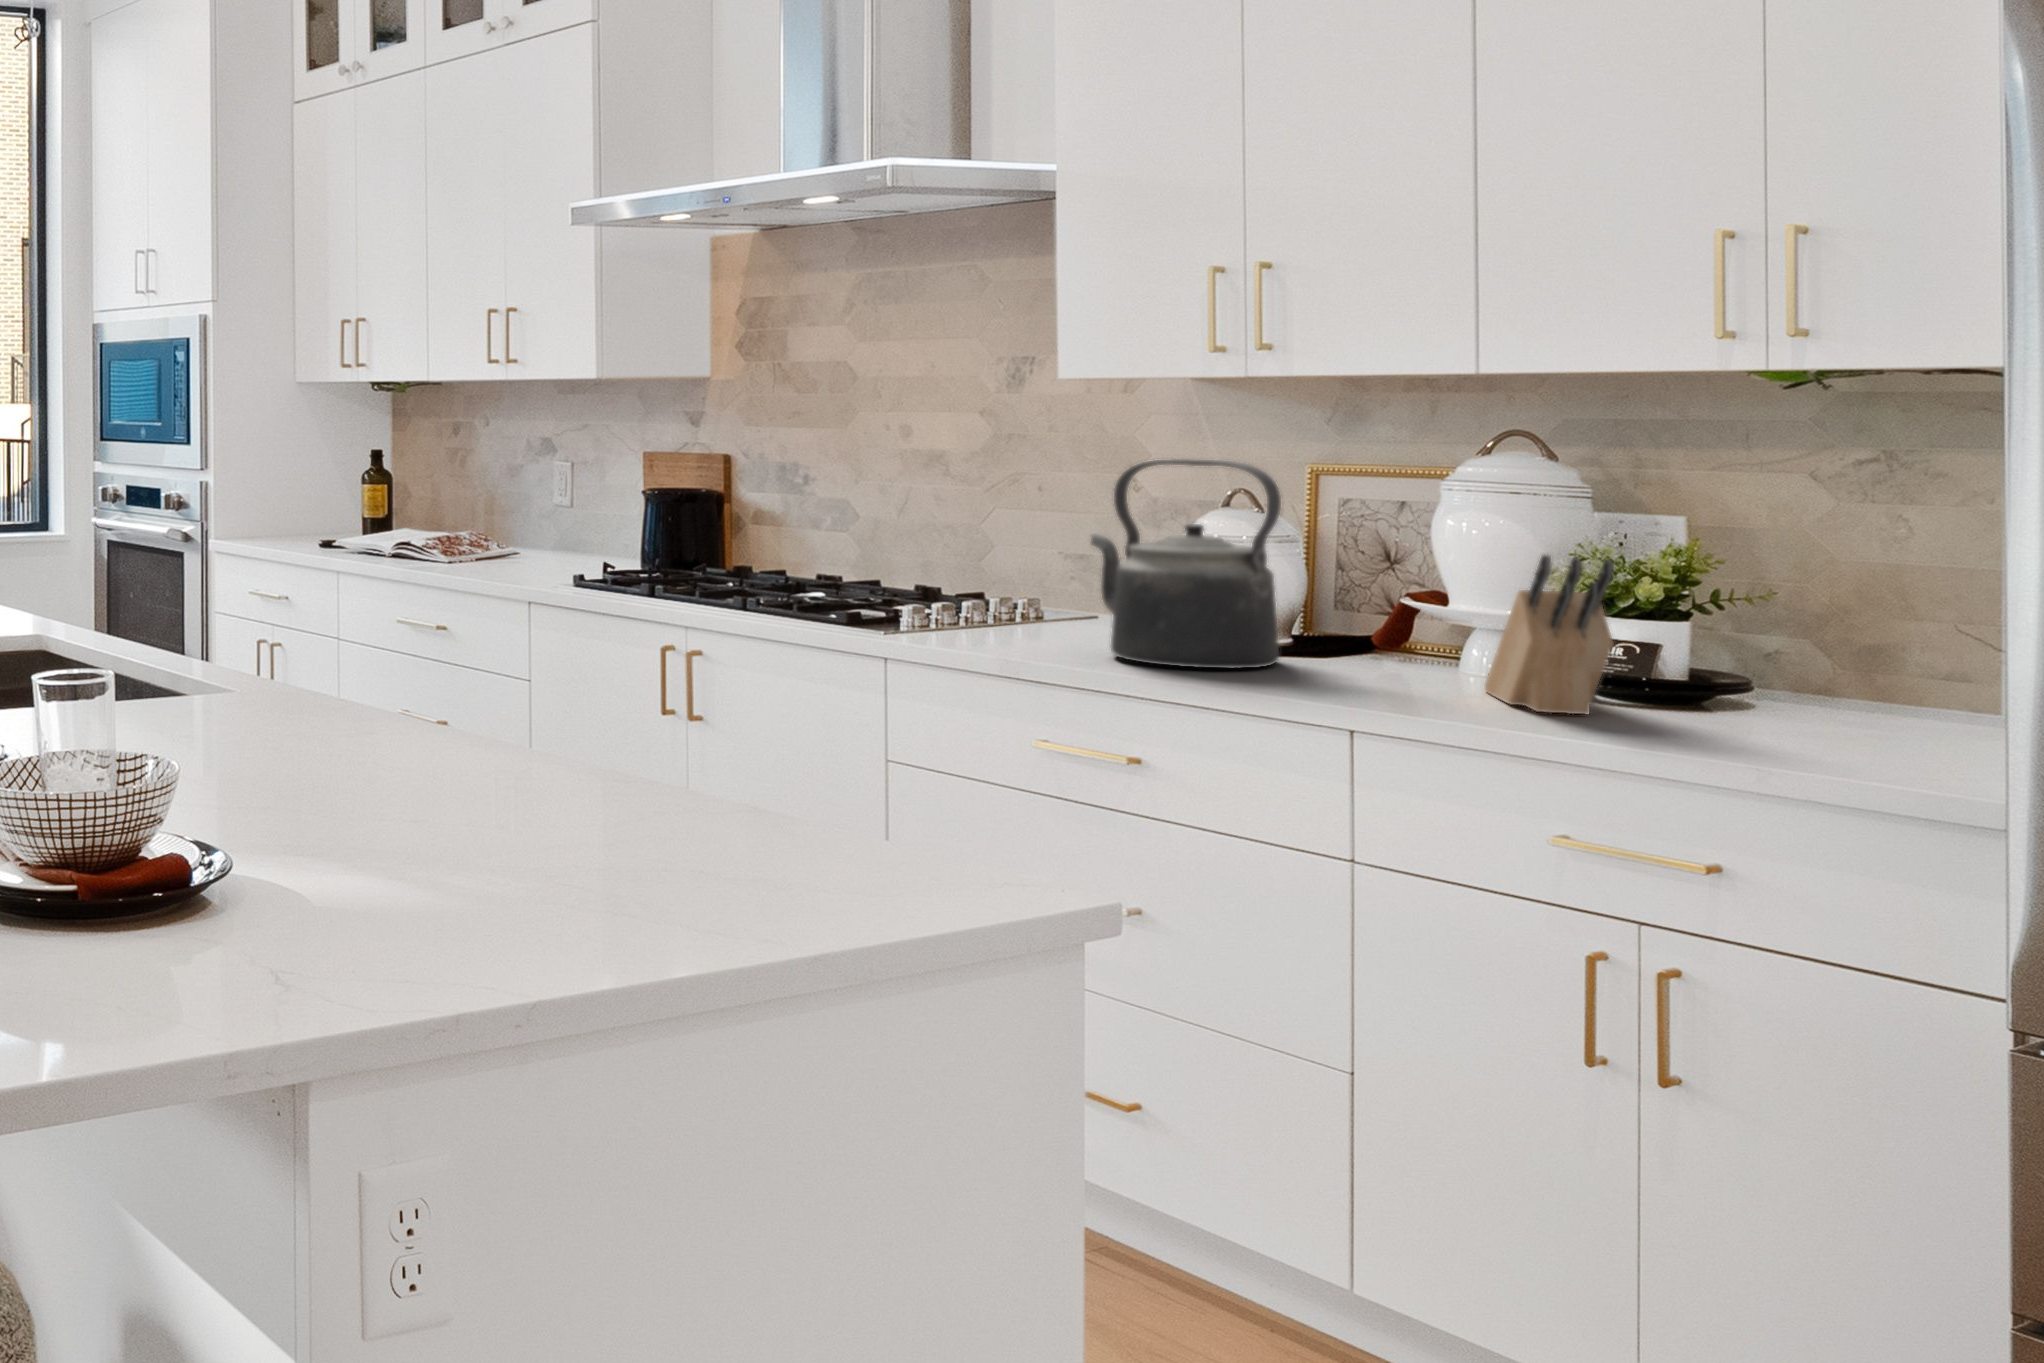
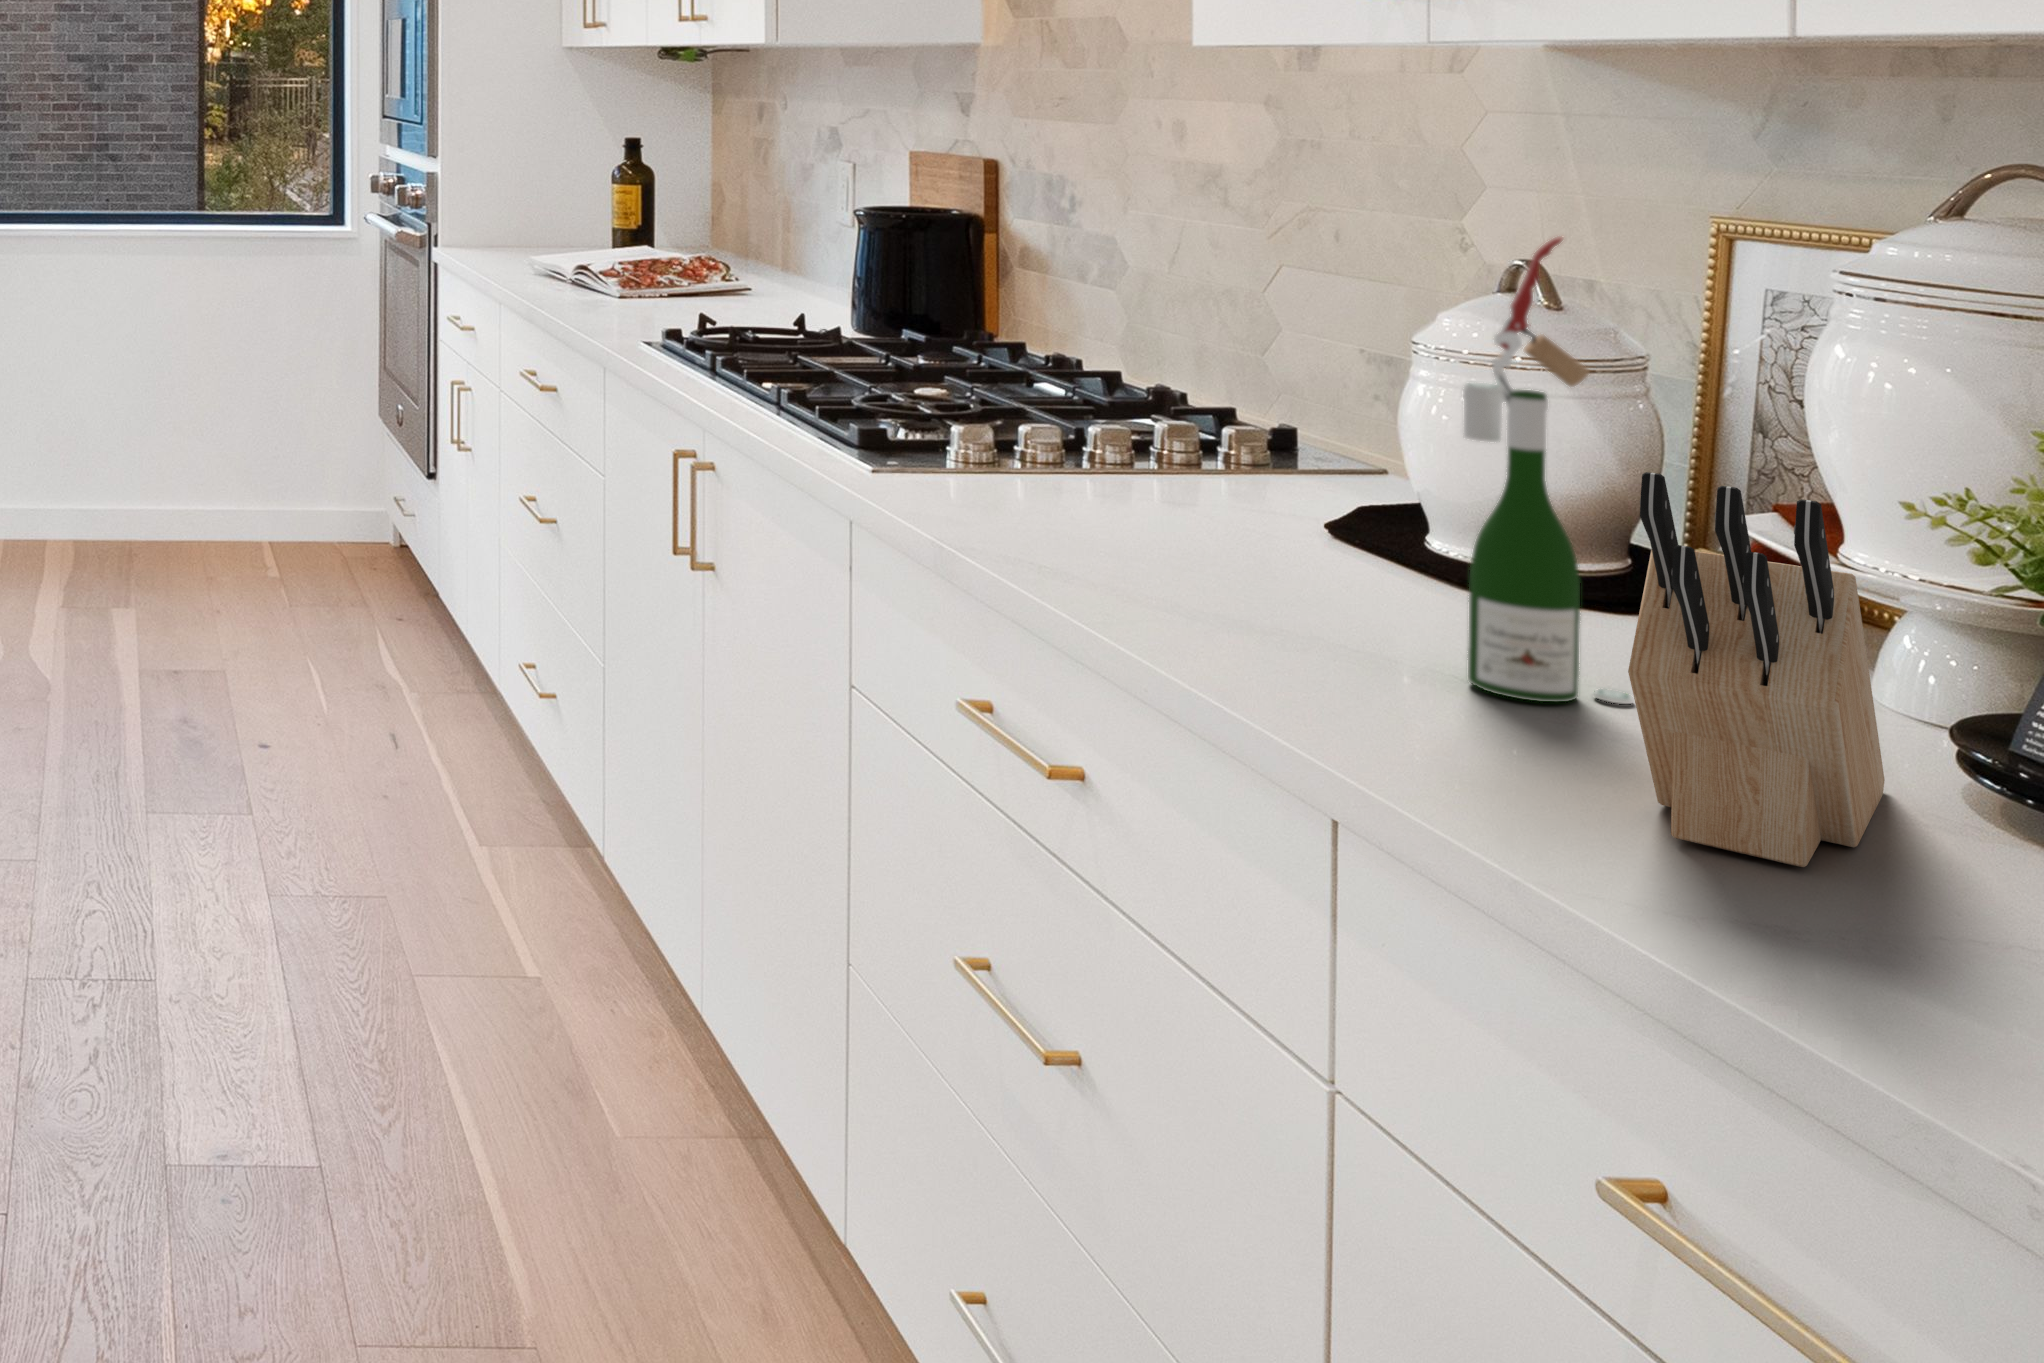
kettle: present [1091,459,1281,668] -> none [1076,204,1399,623]
wine bottle: none [1351,464,1428,682] -> present [1463,236,1633,704]

